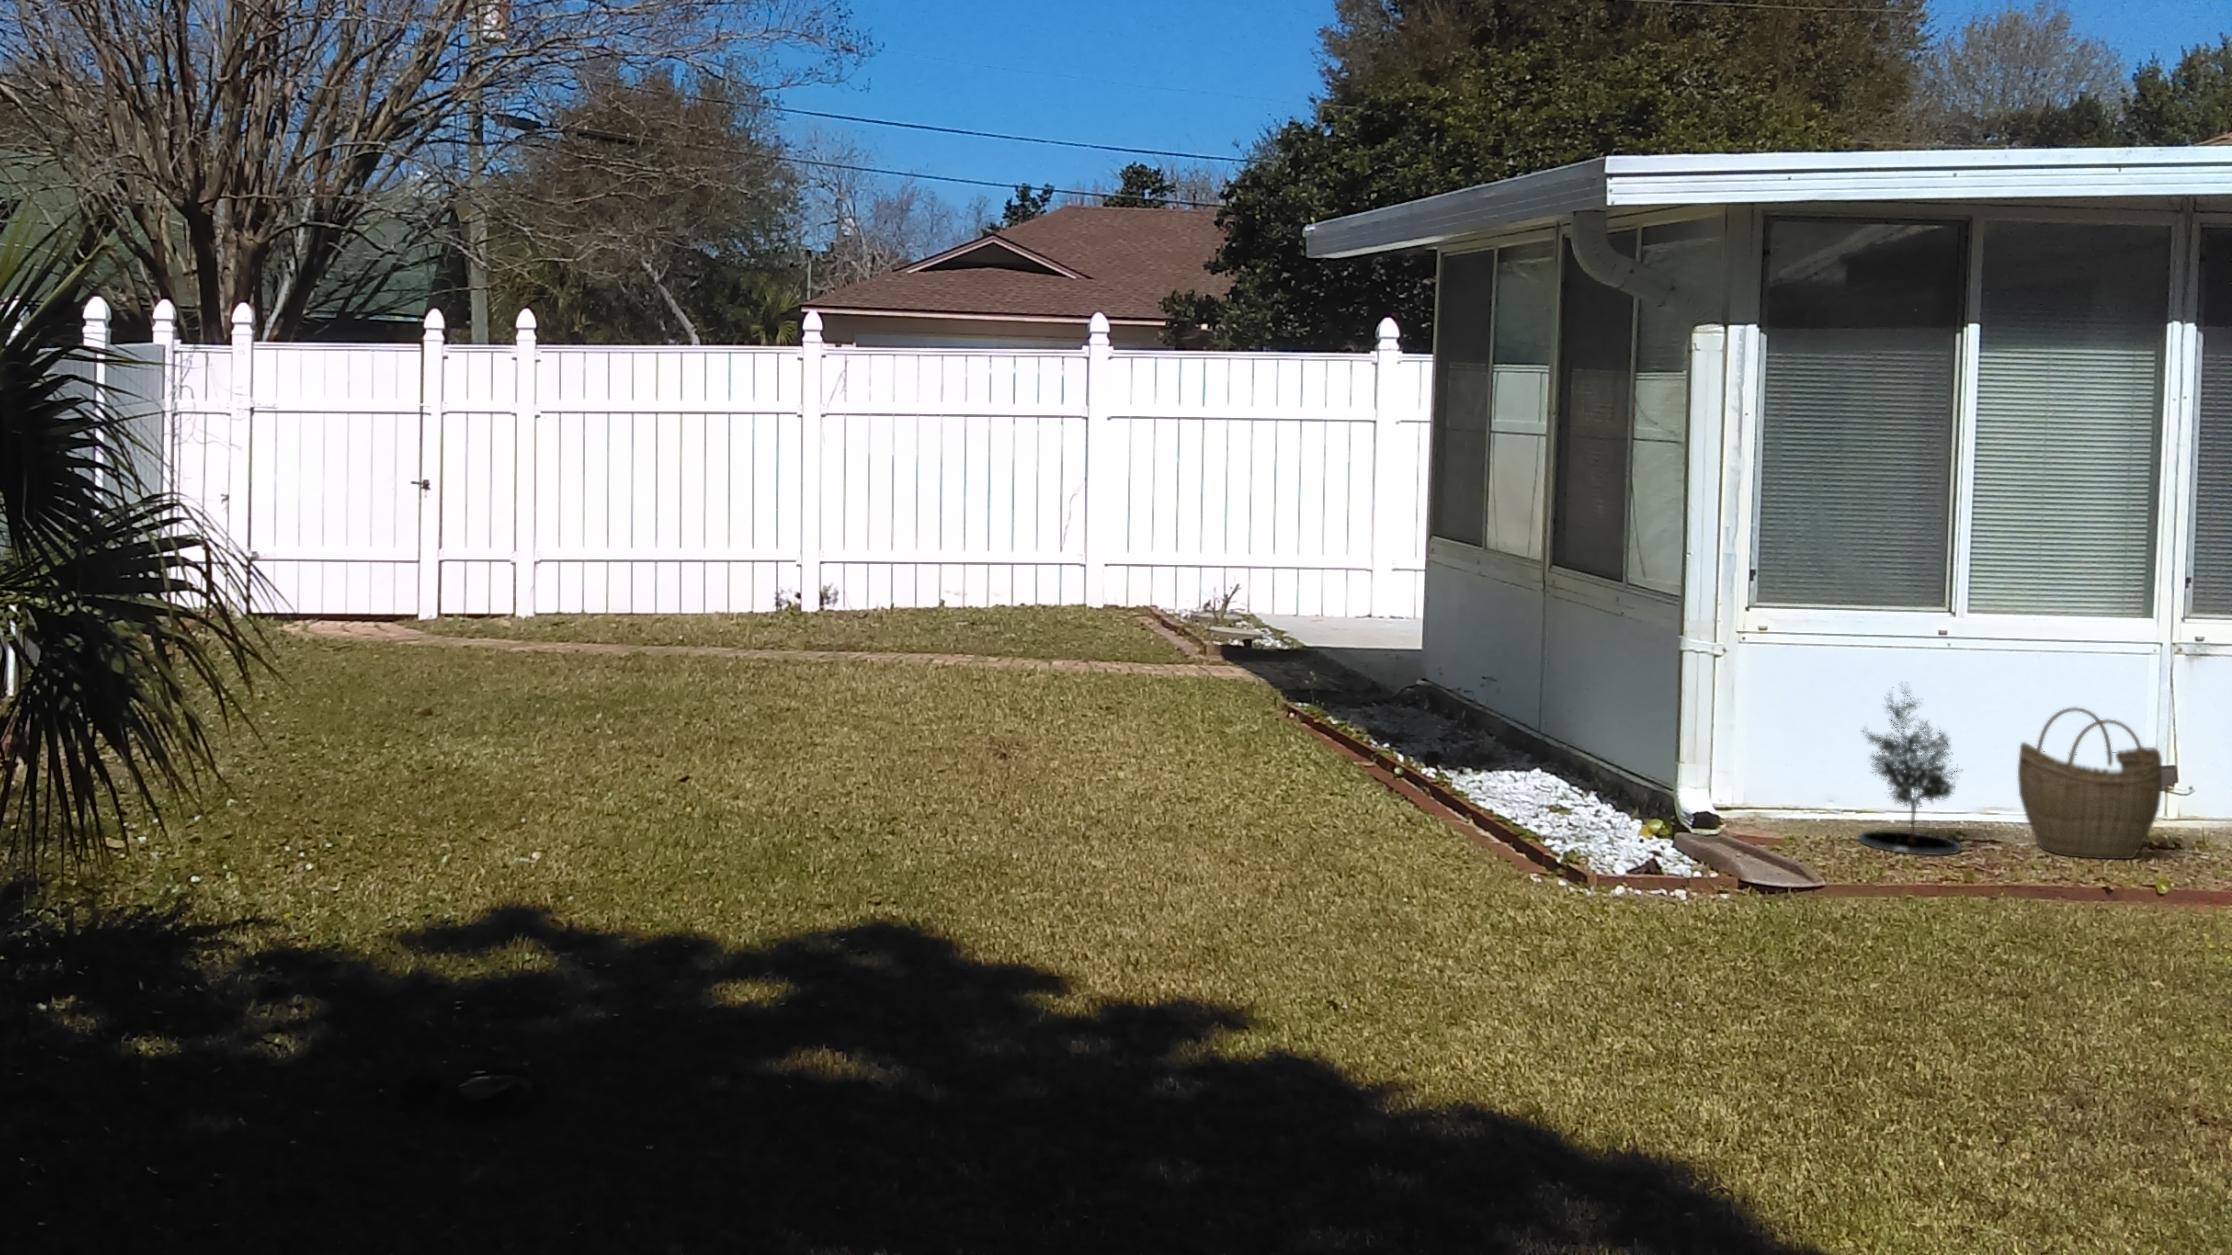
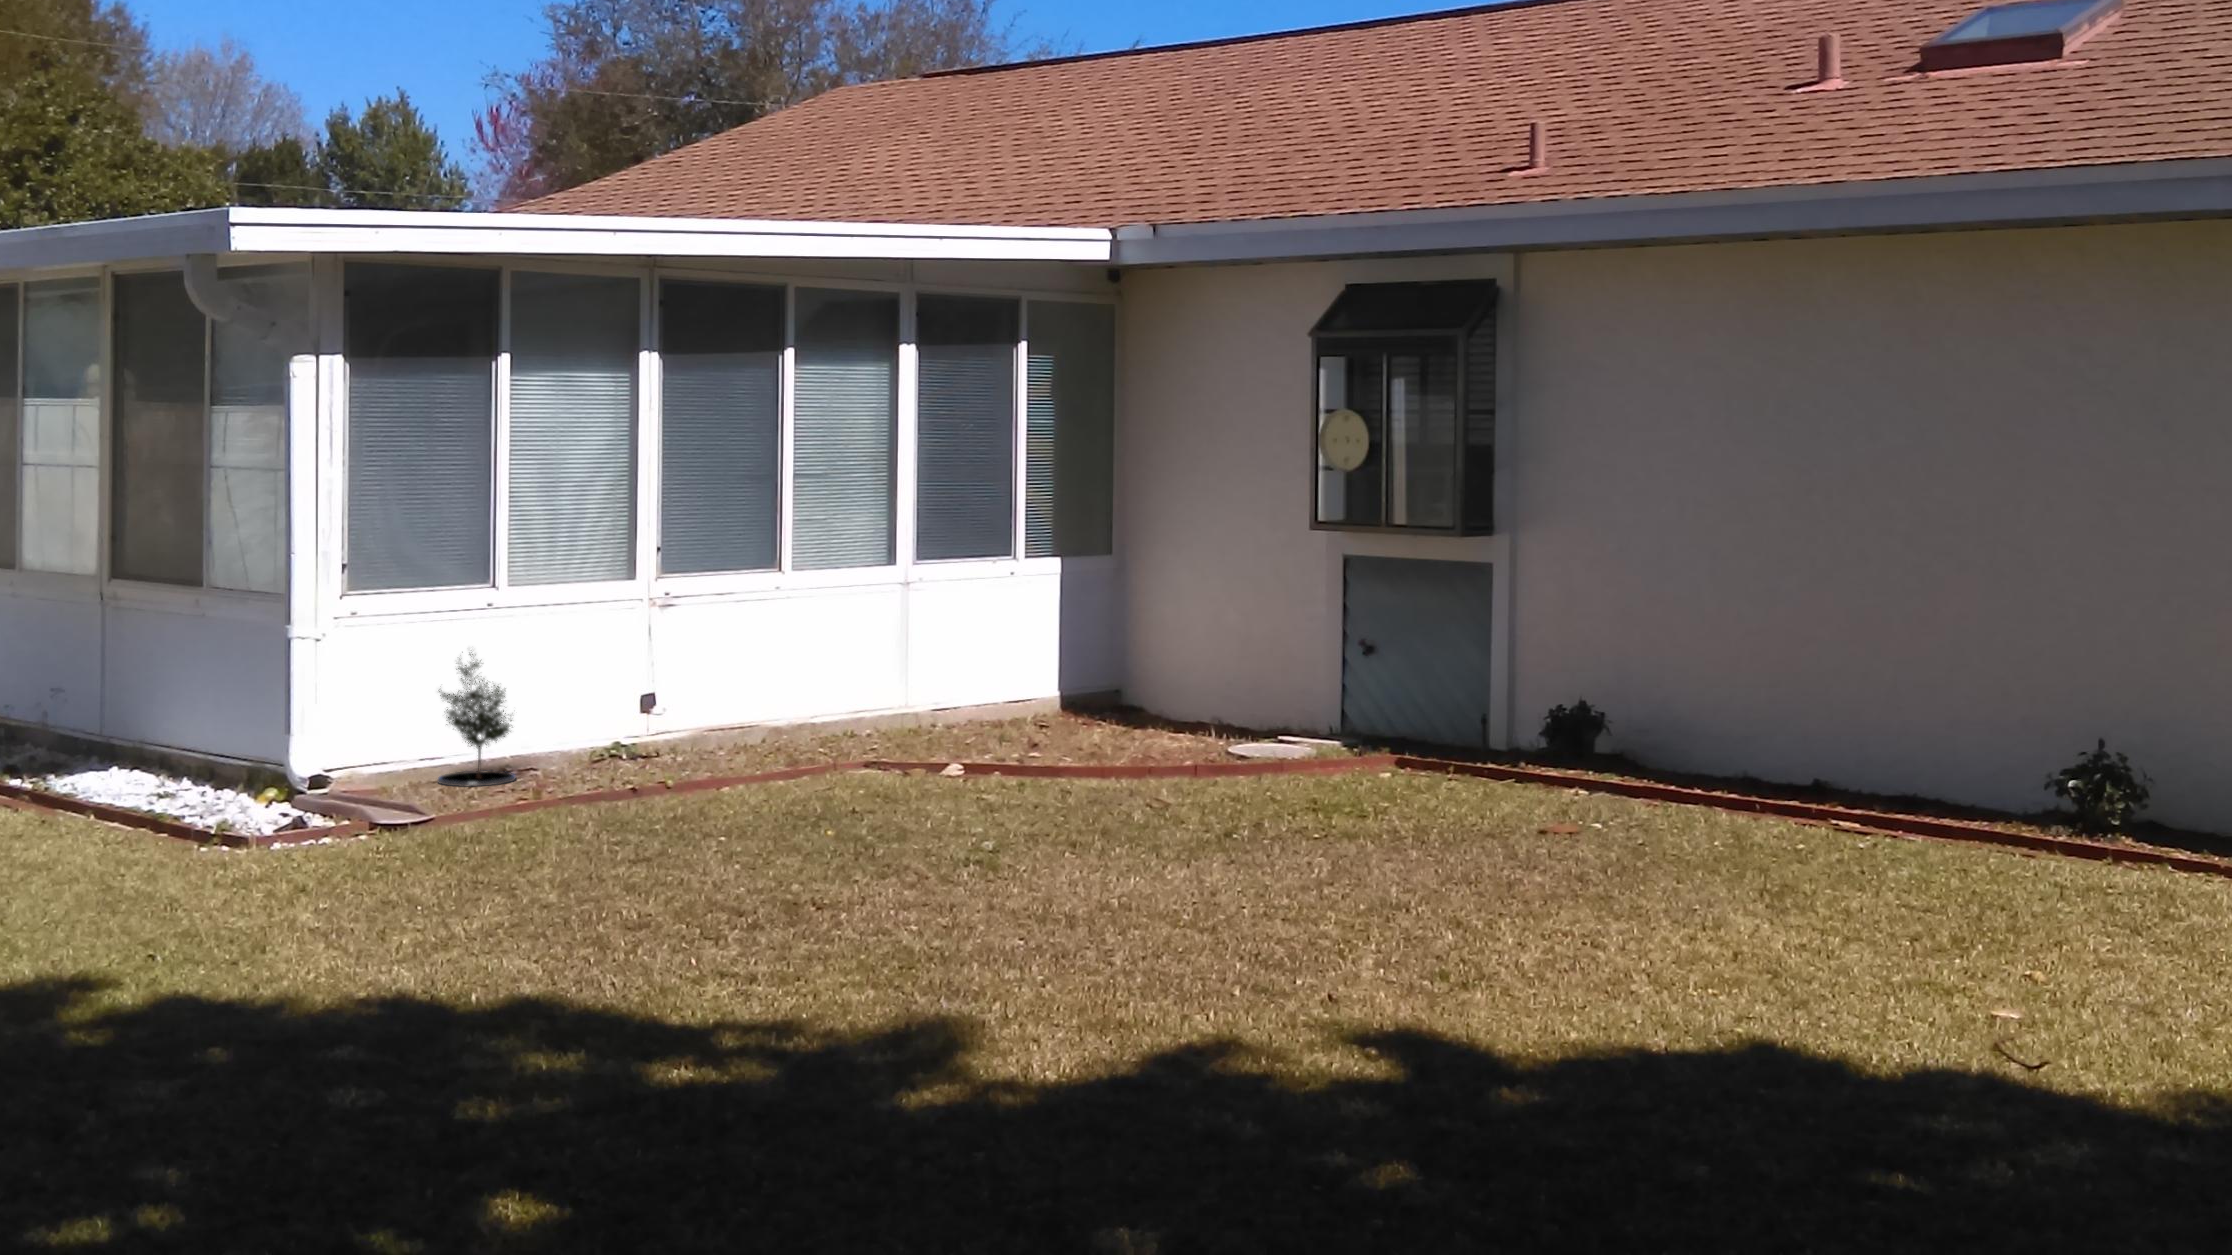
woven basket: present [2018,707,2162,859] -> none [550,655,650,771]

